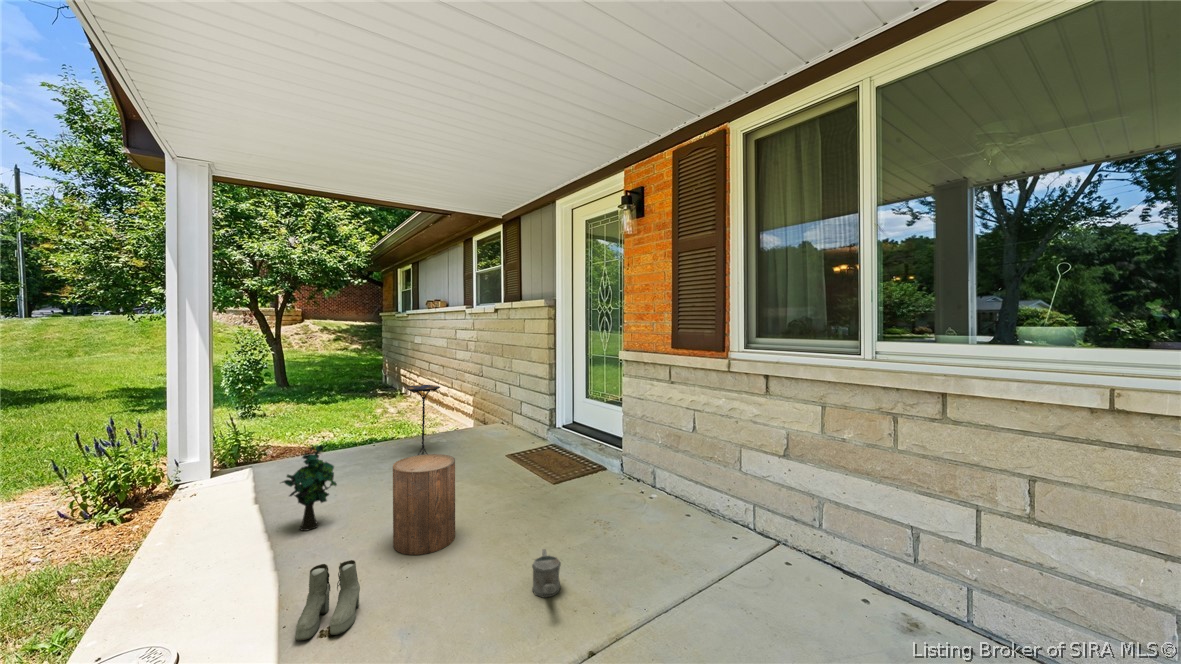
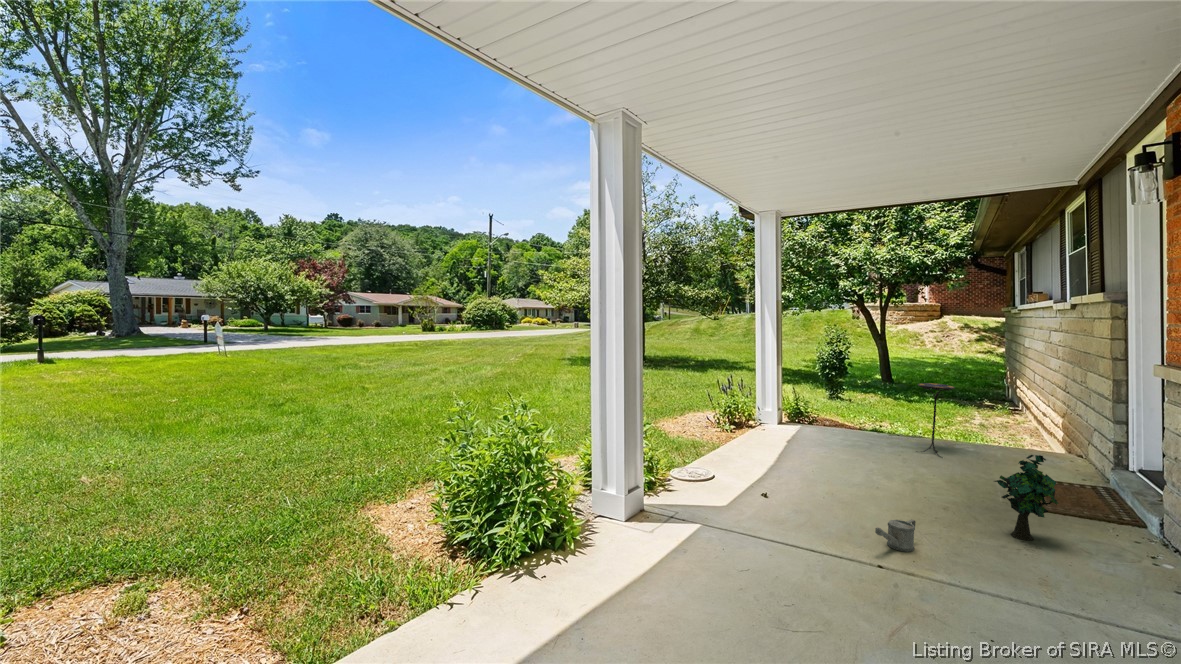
decorative plant: present [282,445,337,531] -> present [994,455,1058,540]
stool: present [393,454,455,555] -> none [831,427,886,502]
boots: present [295,560,360,641] -> none [744,465,785,504]

